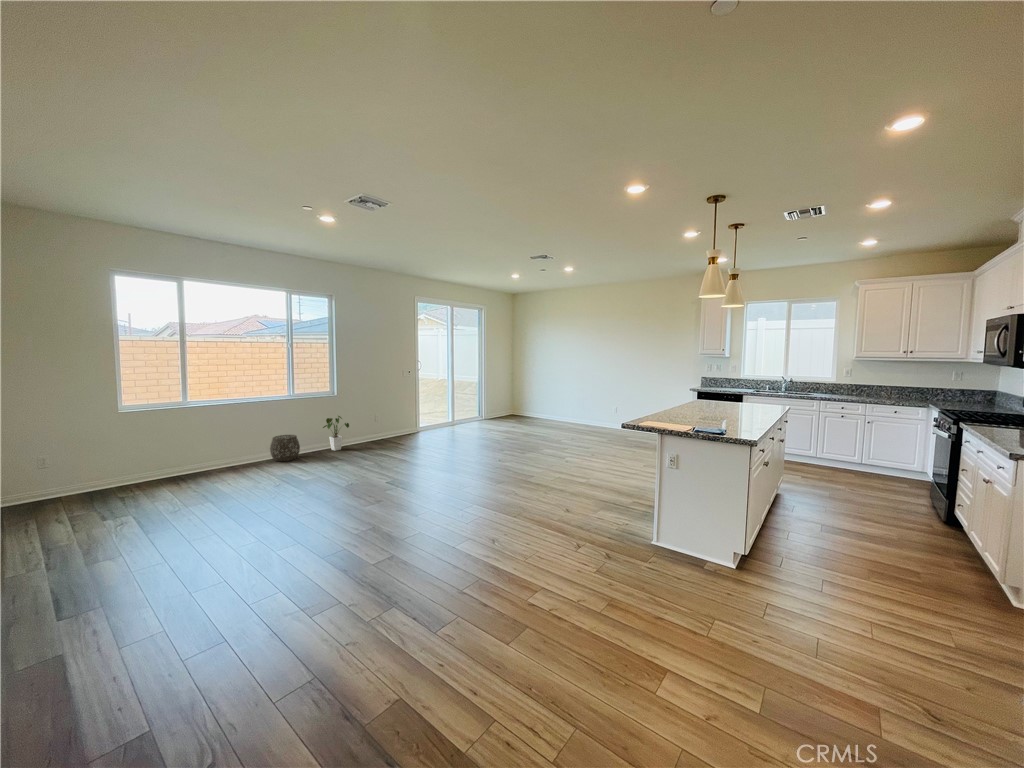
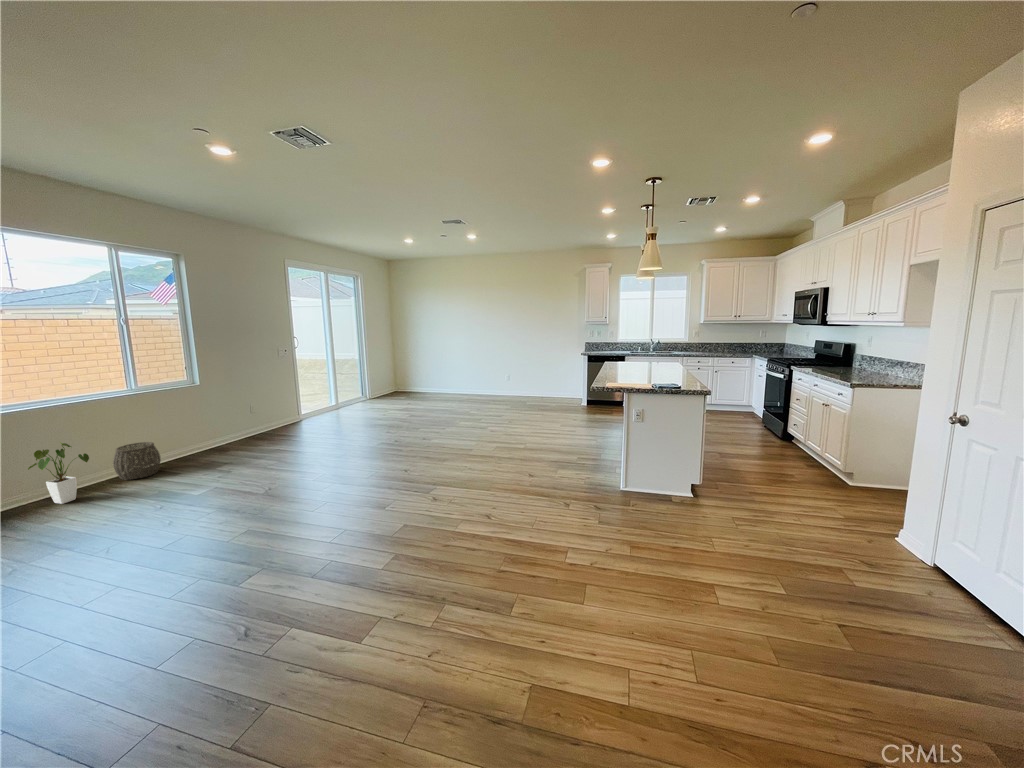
house plant: present [323,416,349,451] -> present [28,442,89,504]

